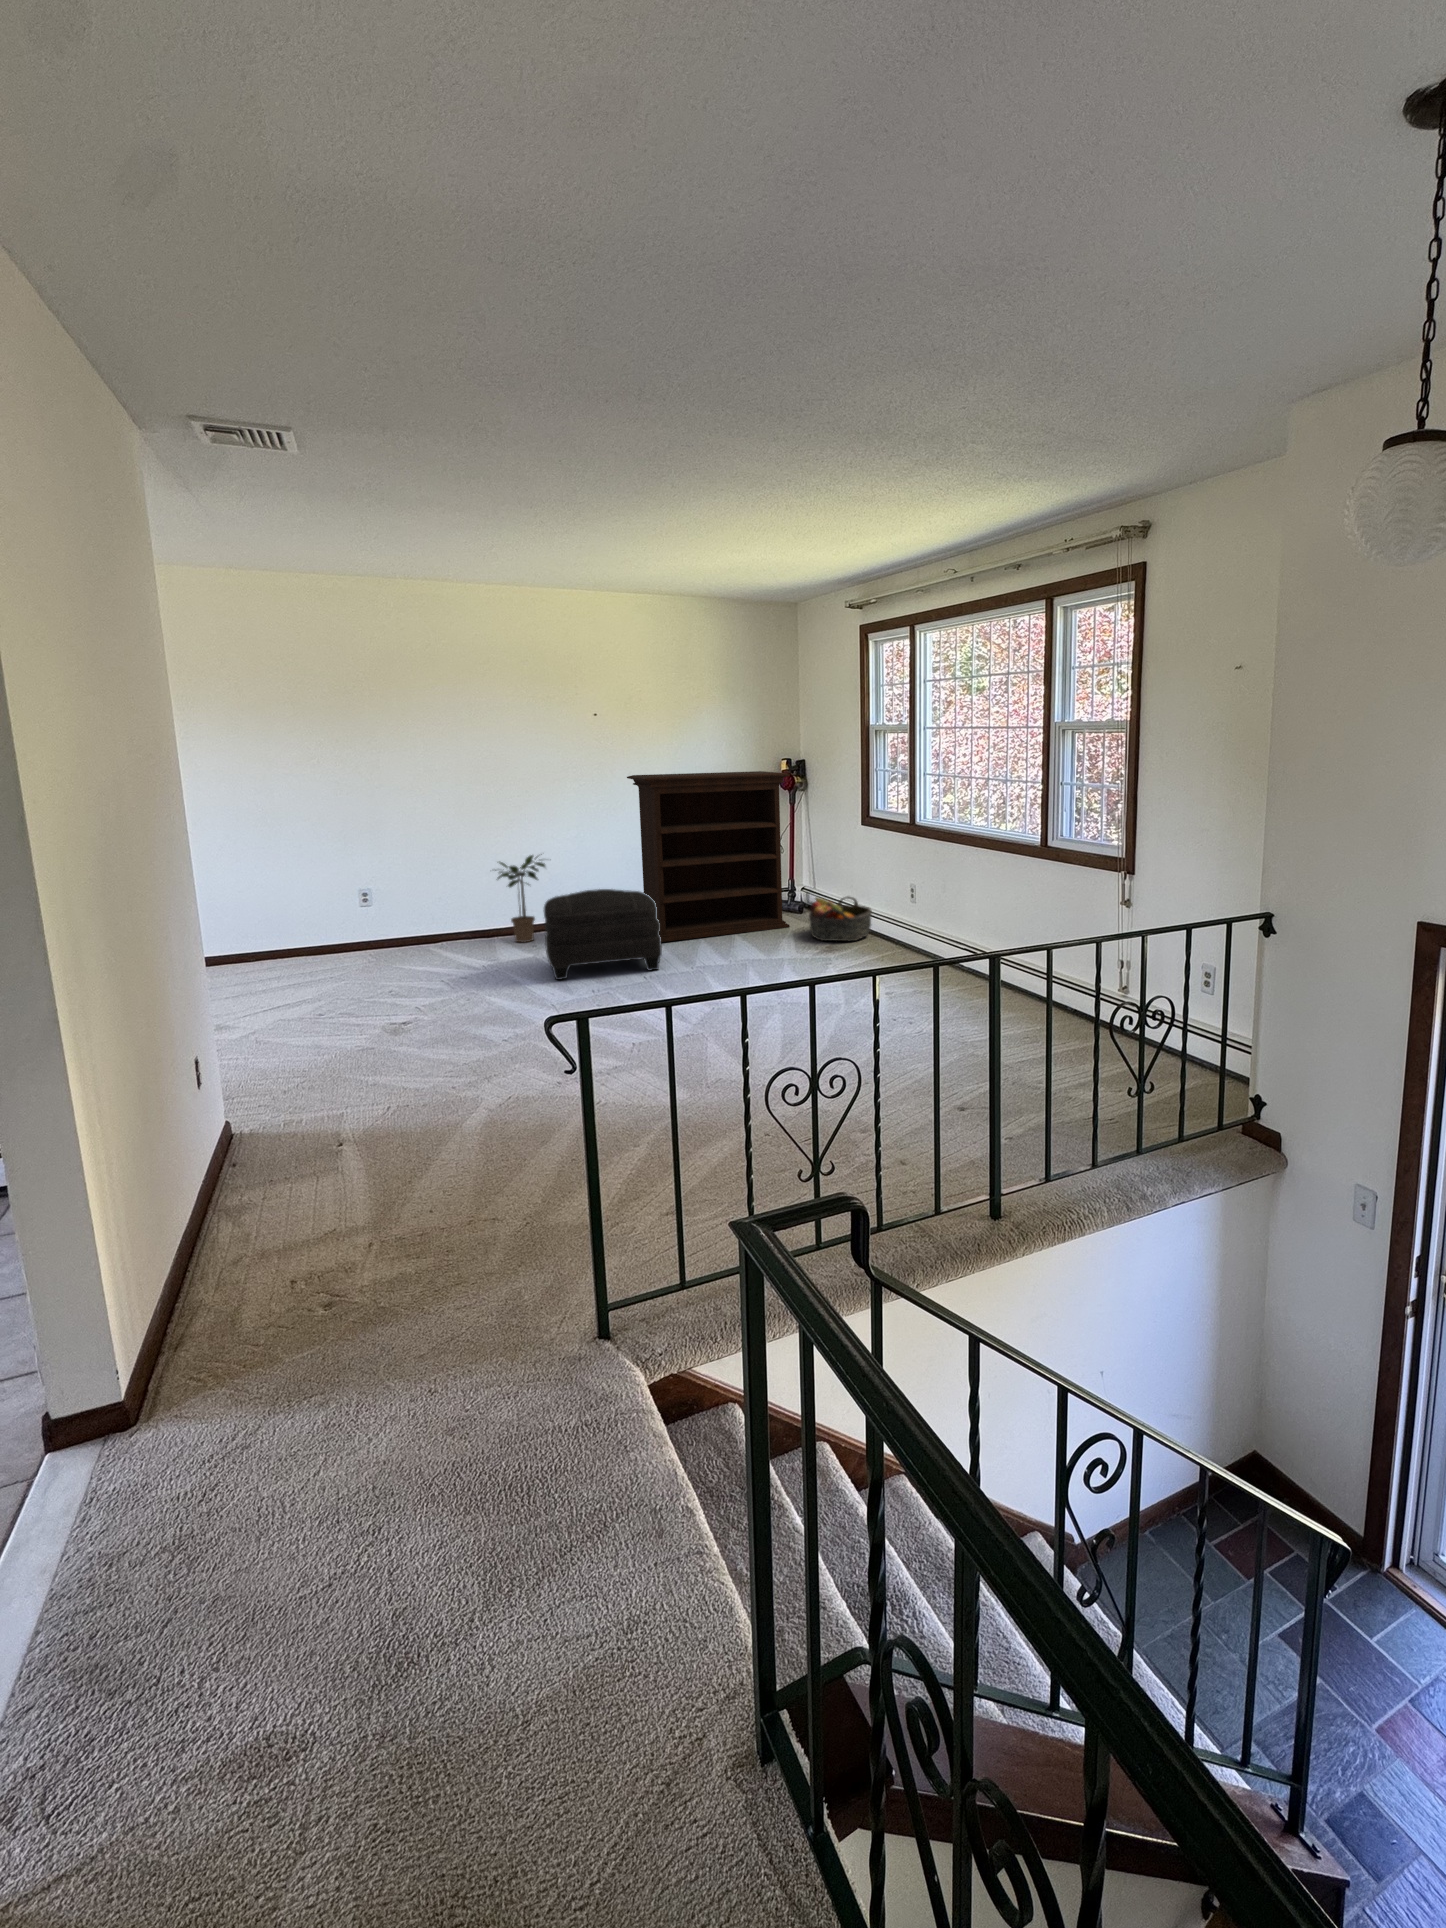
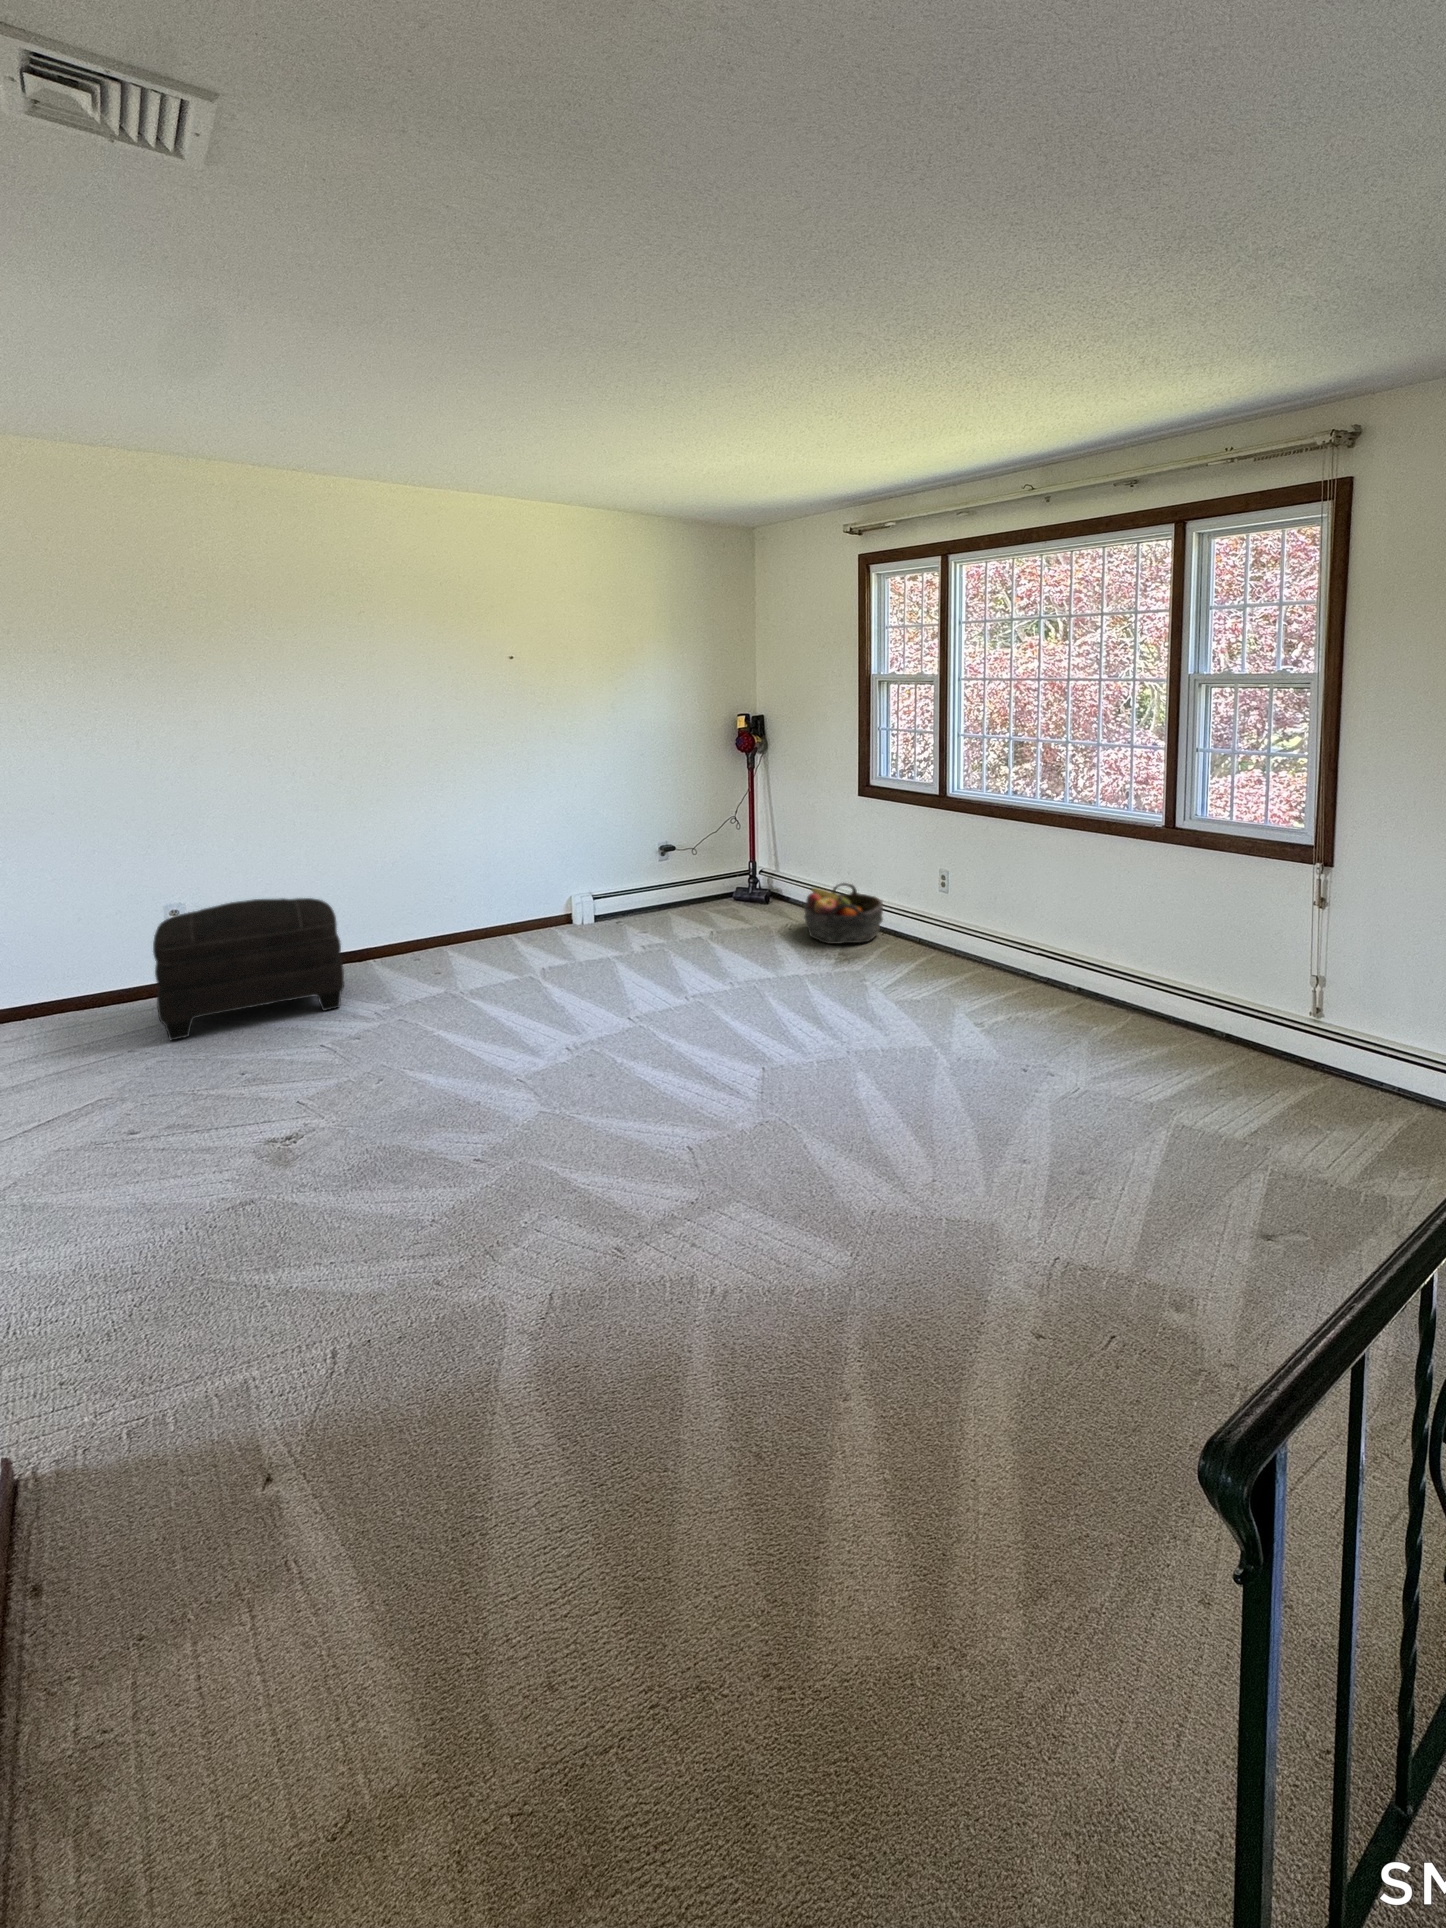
bookshelf: present [627,771,790,942] -> none [561,730,771,962]
potted plant: present [495,855,545,942] -> none [368,846,456,974]
ottoman: present [544,889,662,980] -> present [153,898,344,1040]

